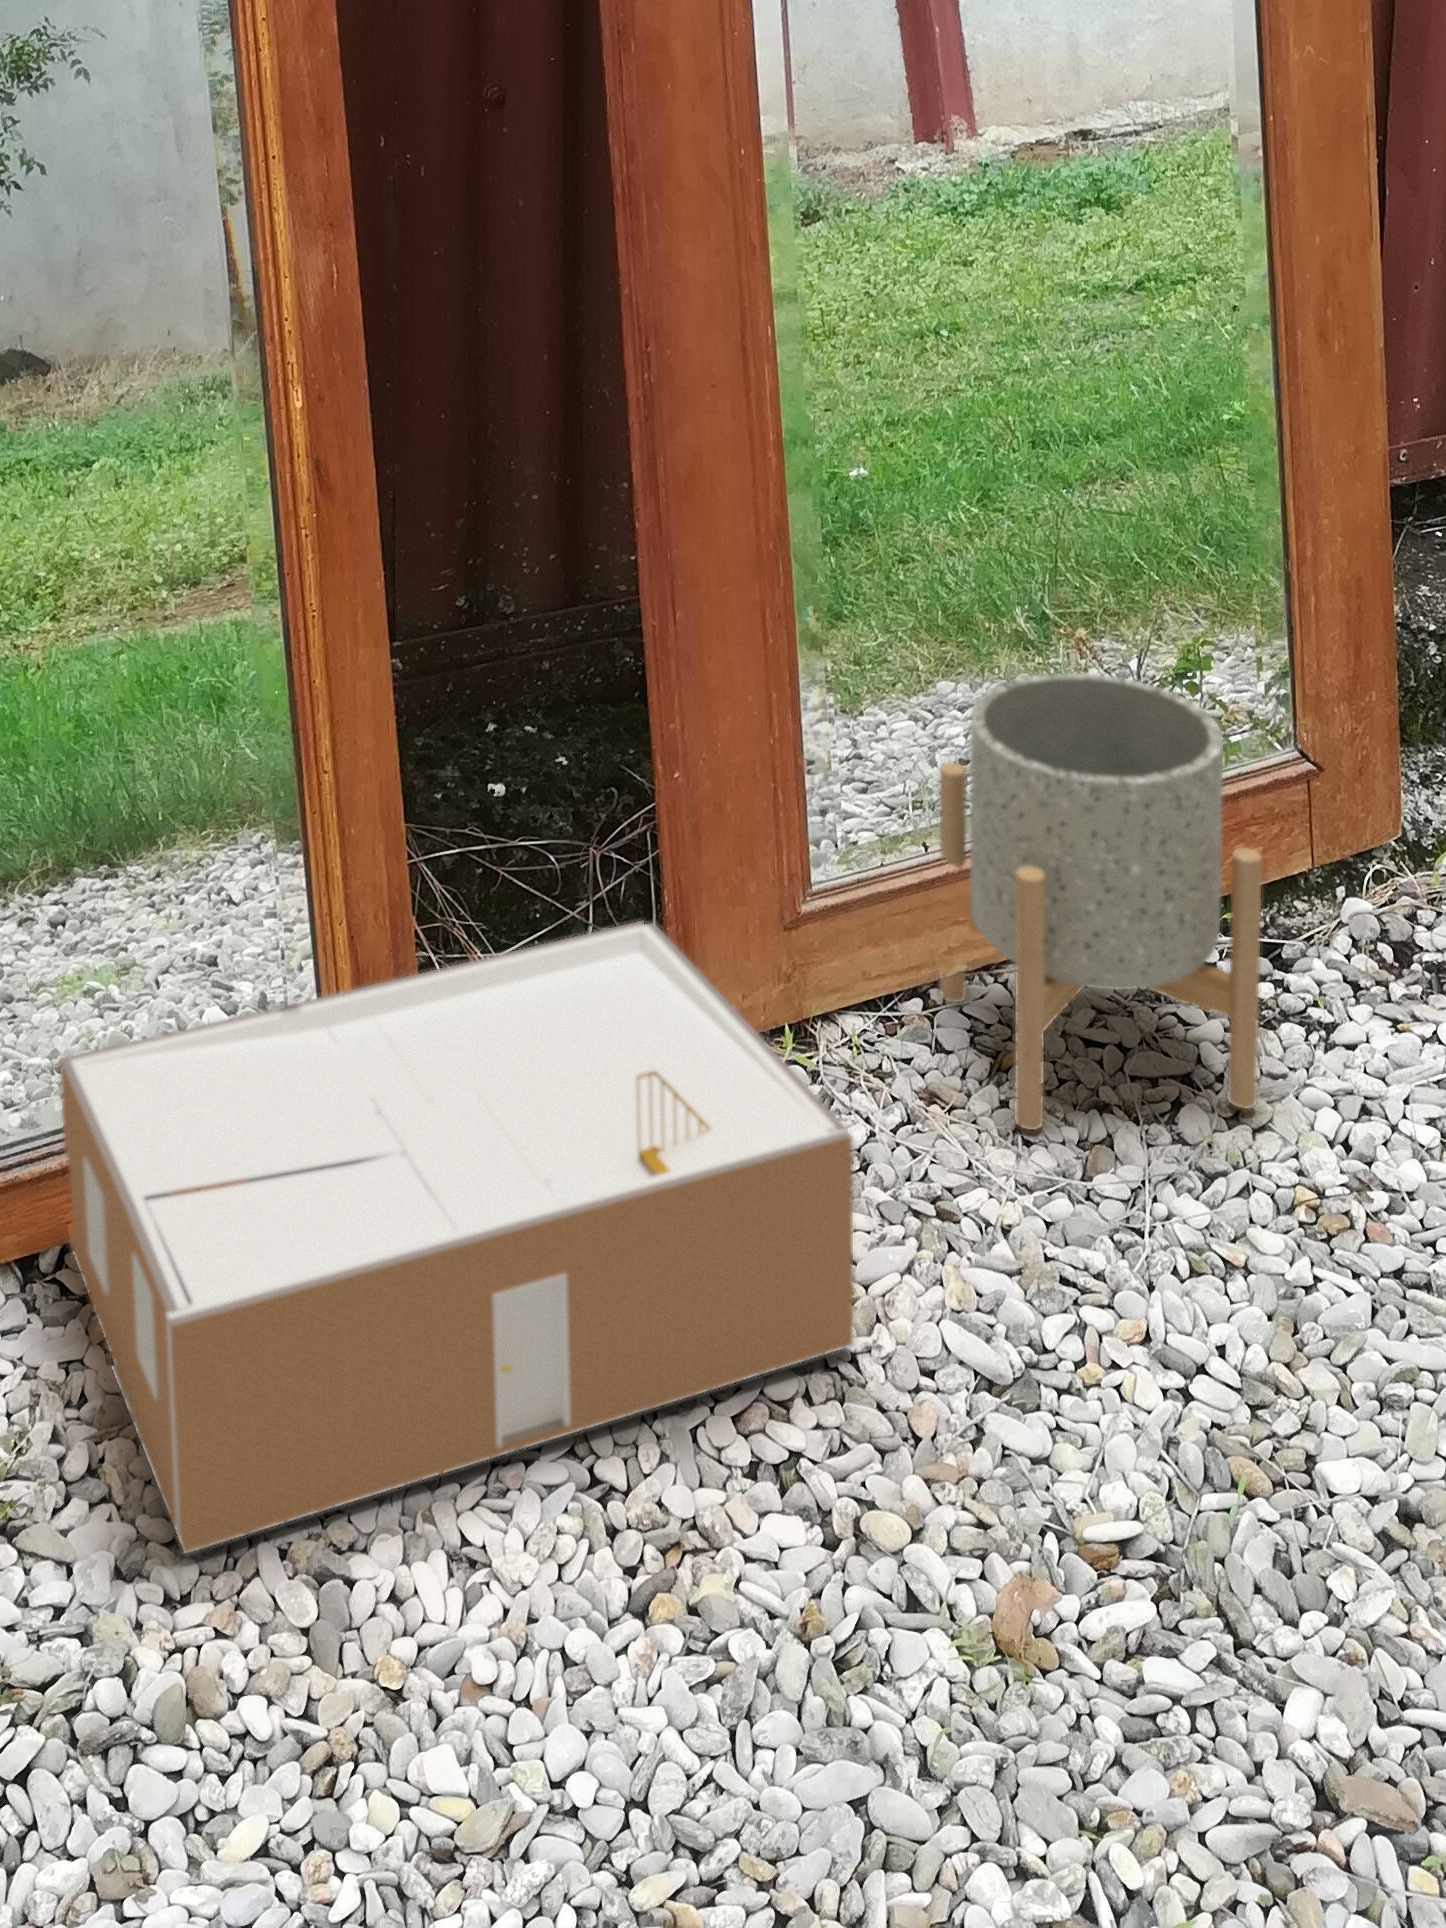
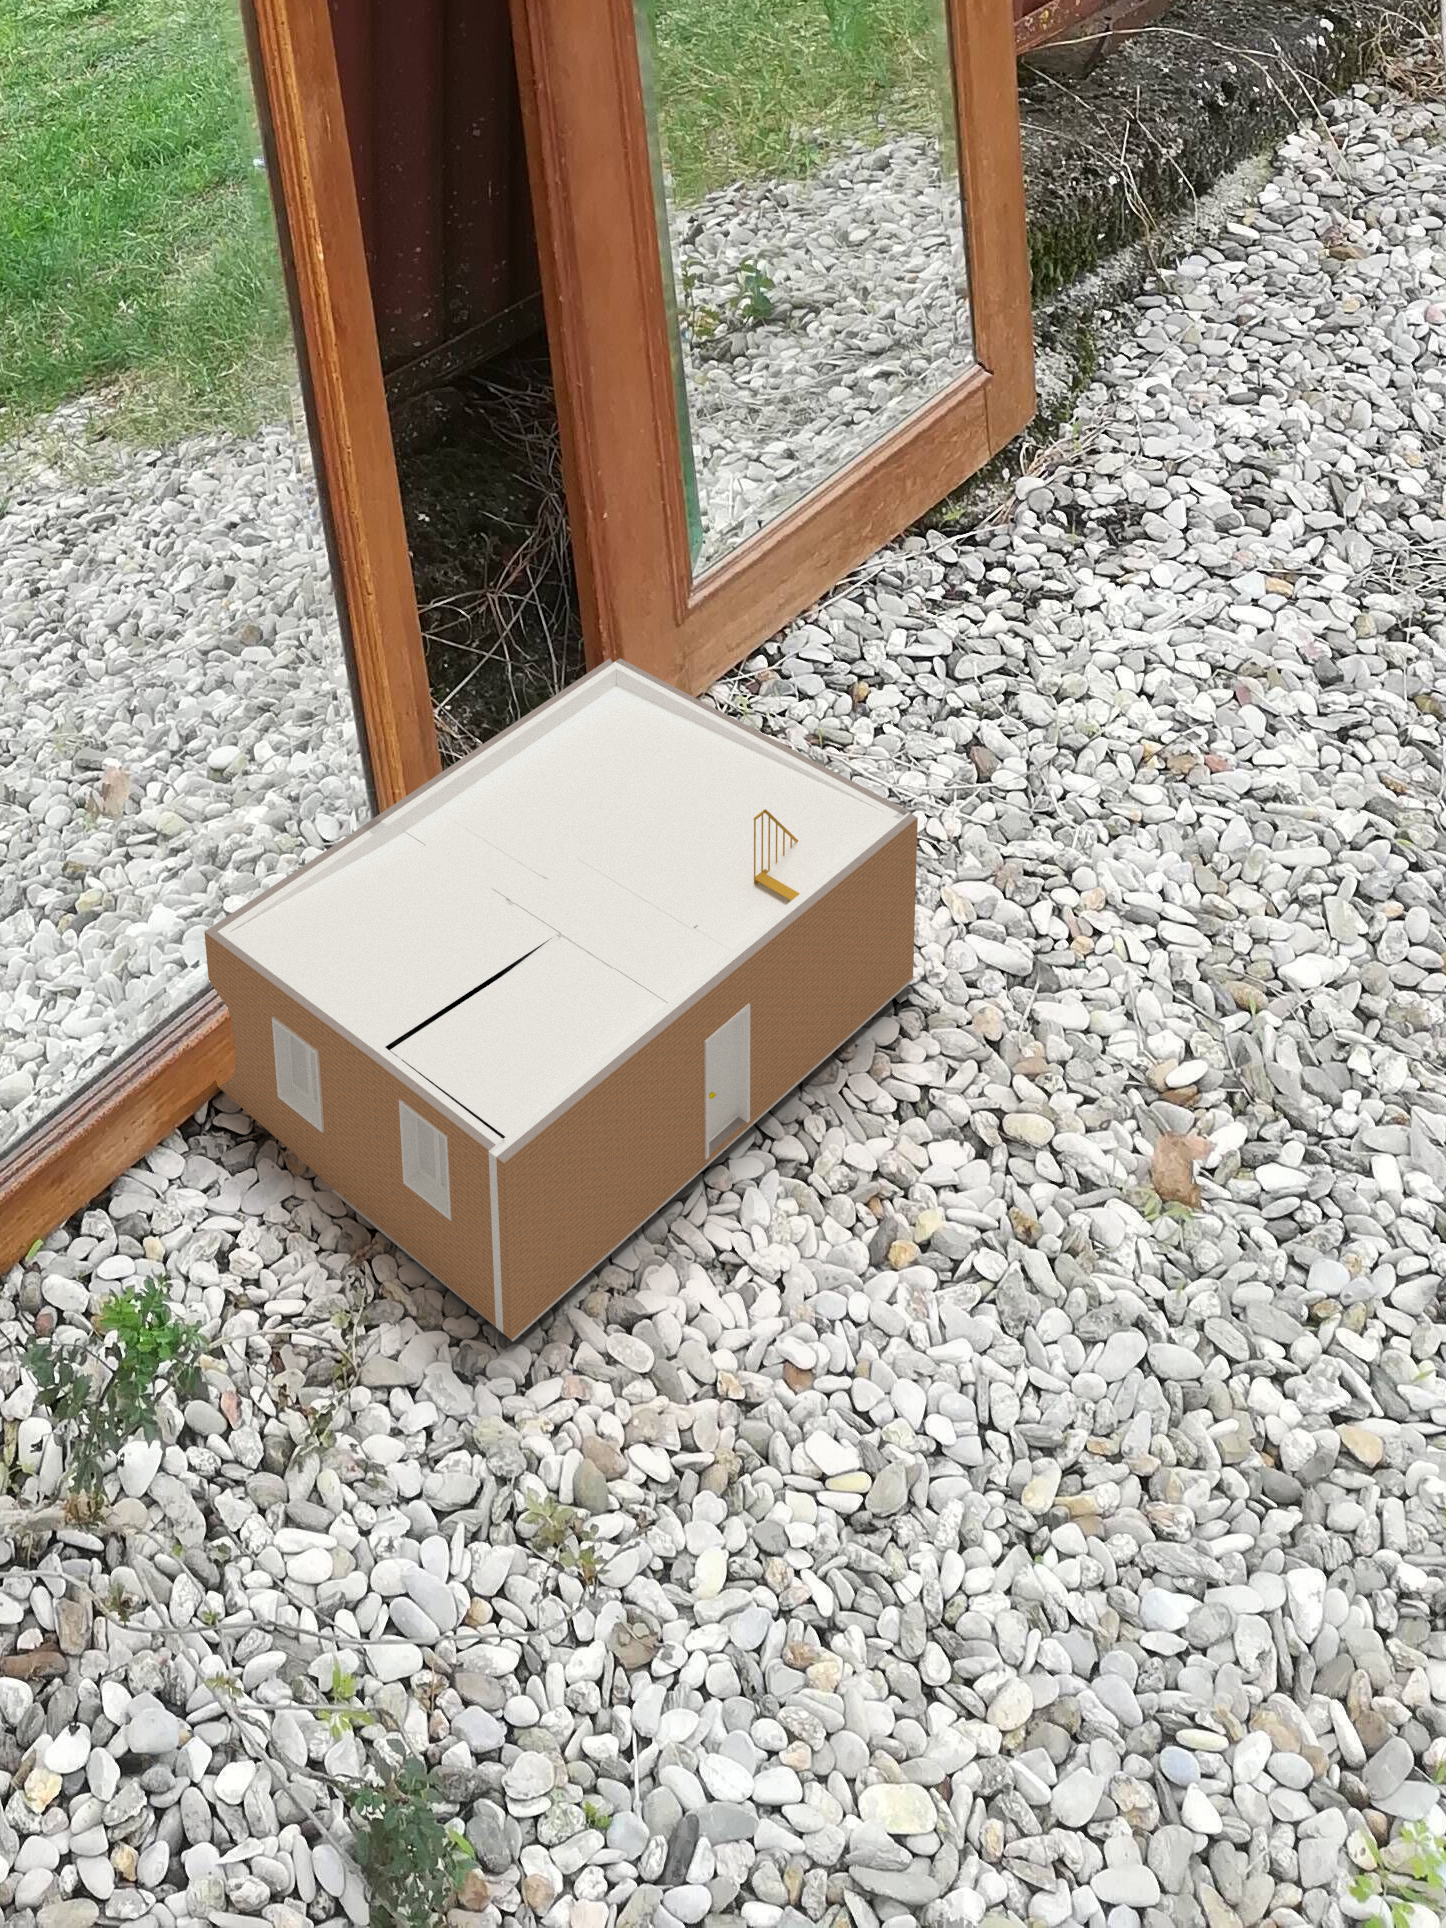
planter: present [940,673,1262,1130] -> none [782,353,1085,748]

